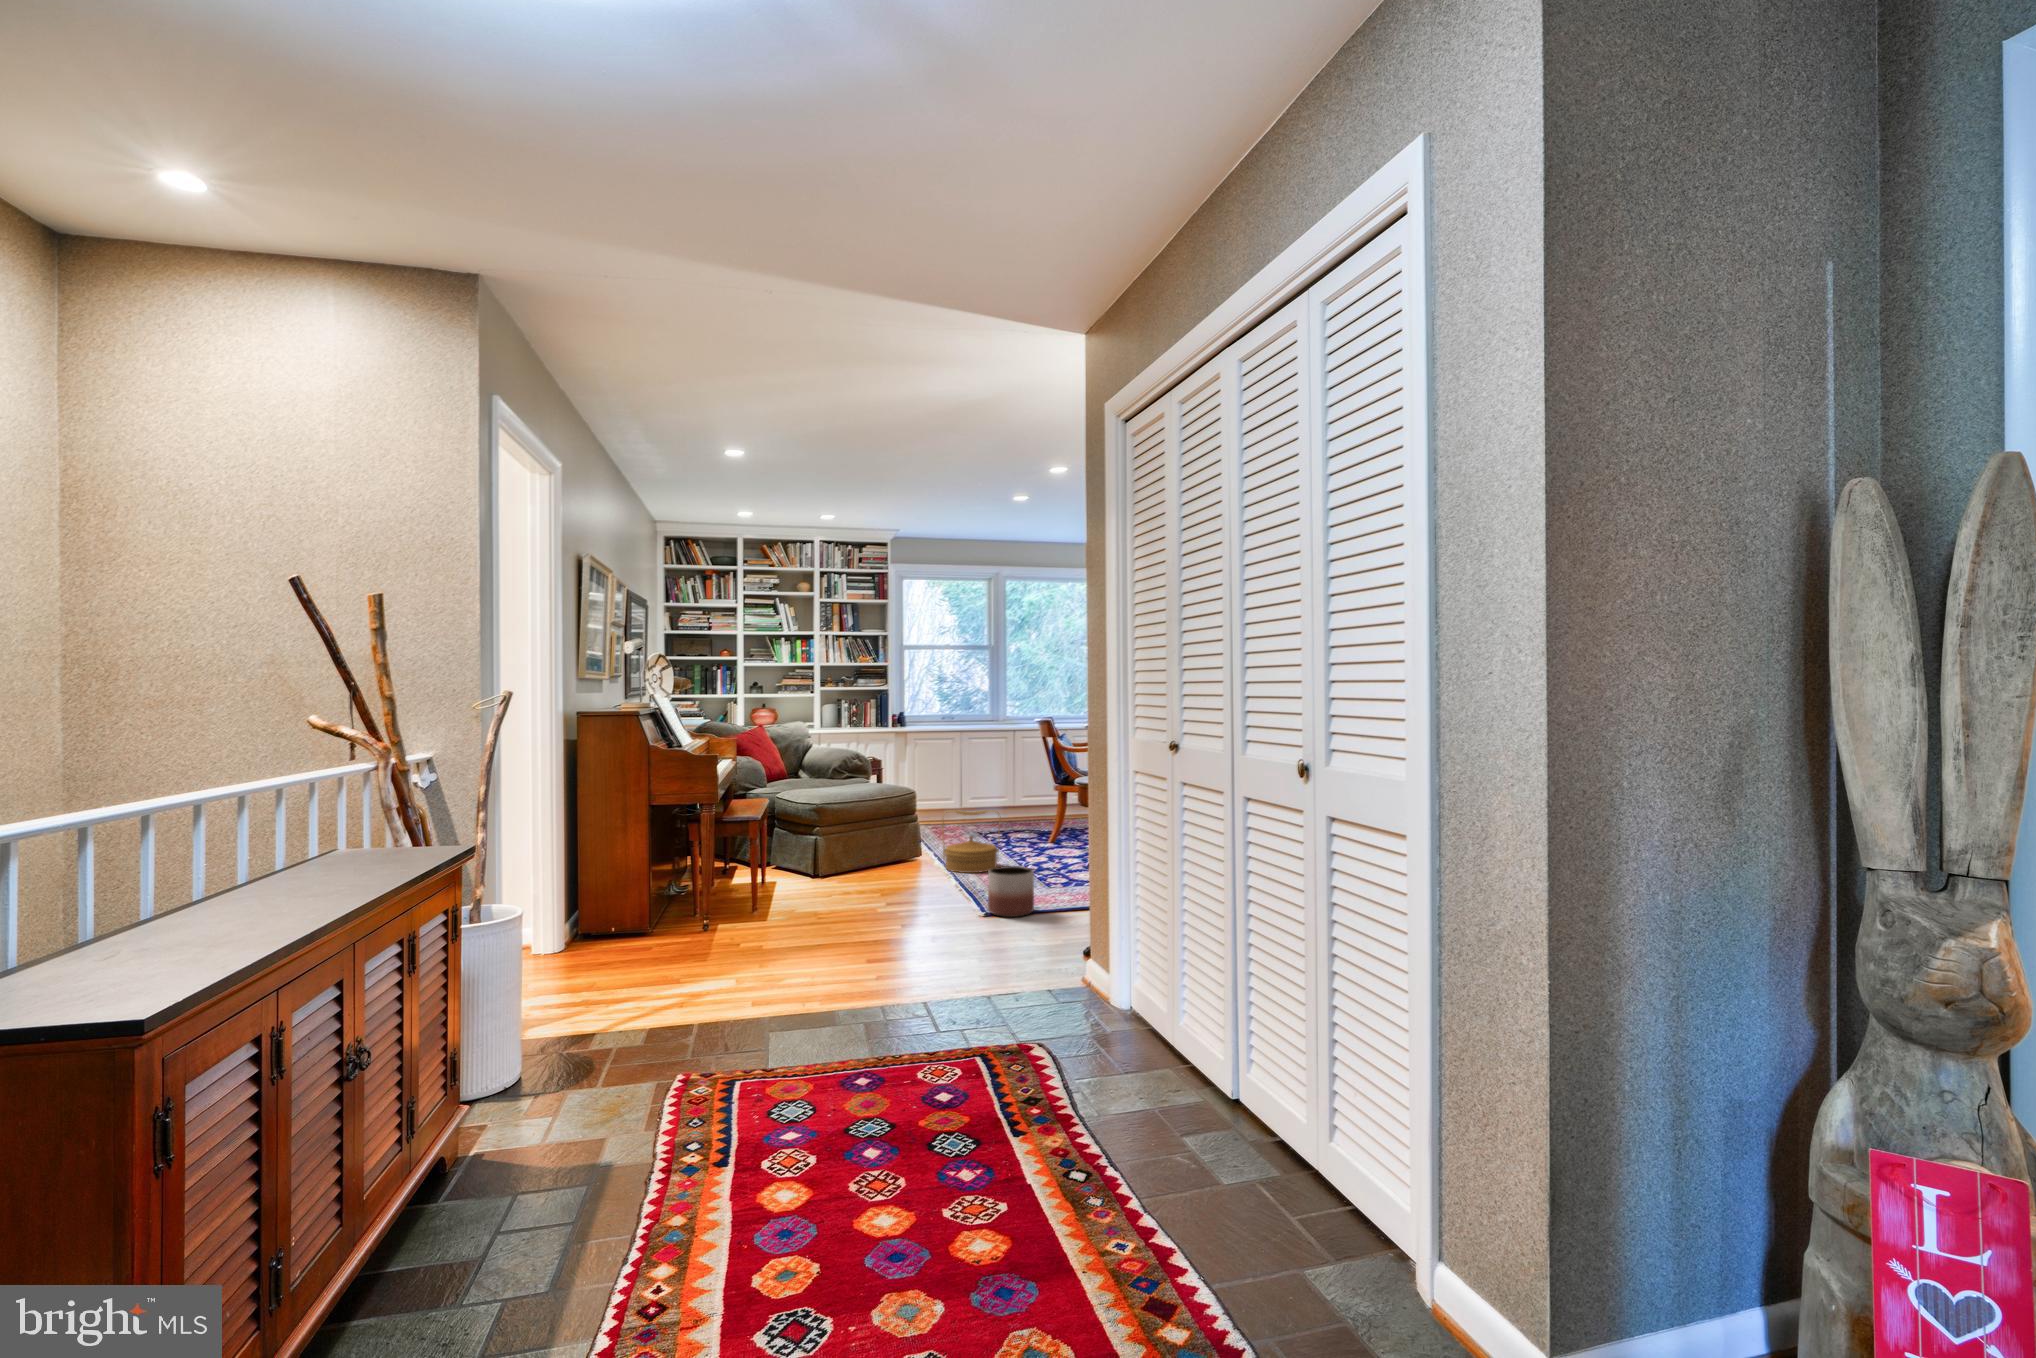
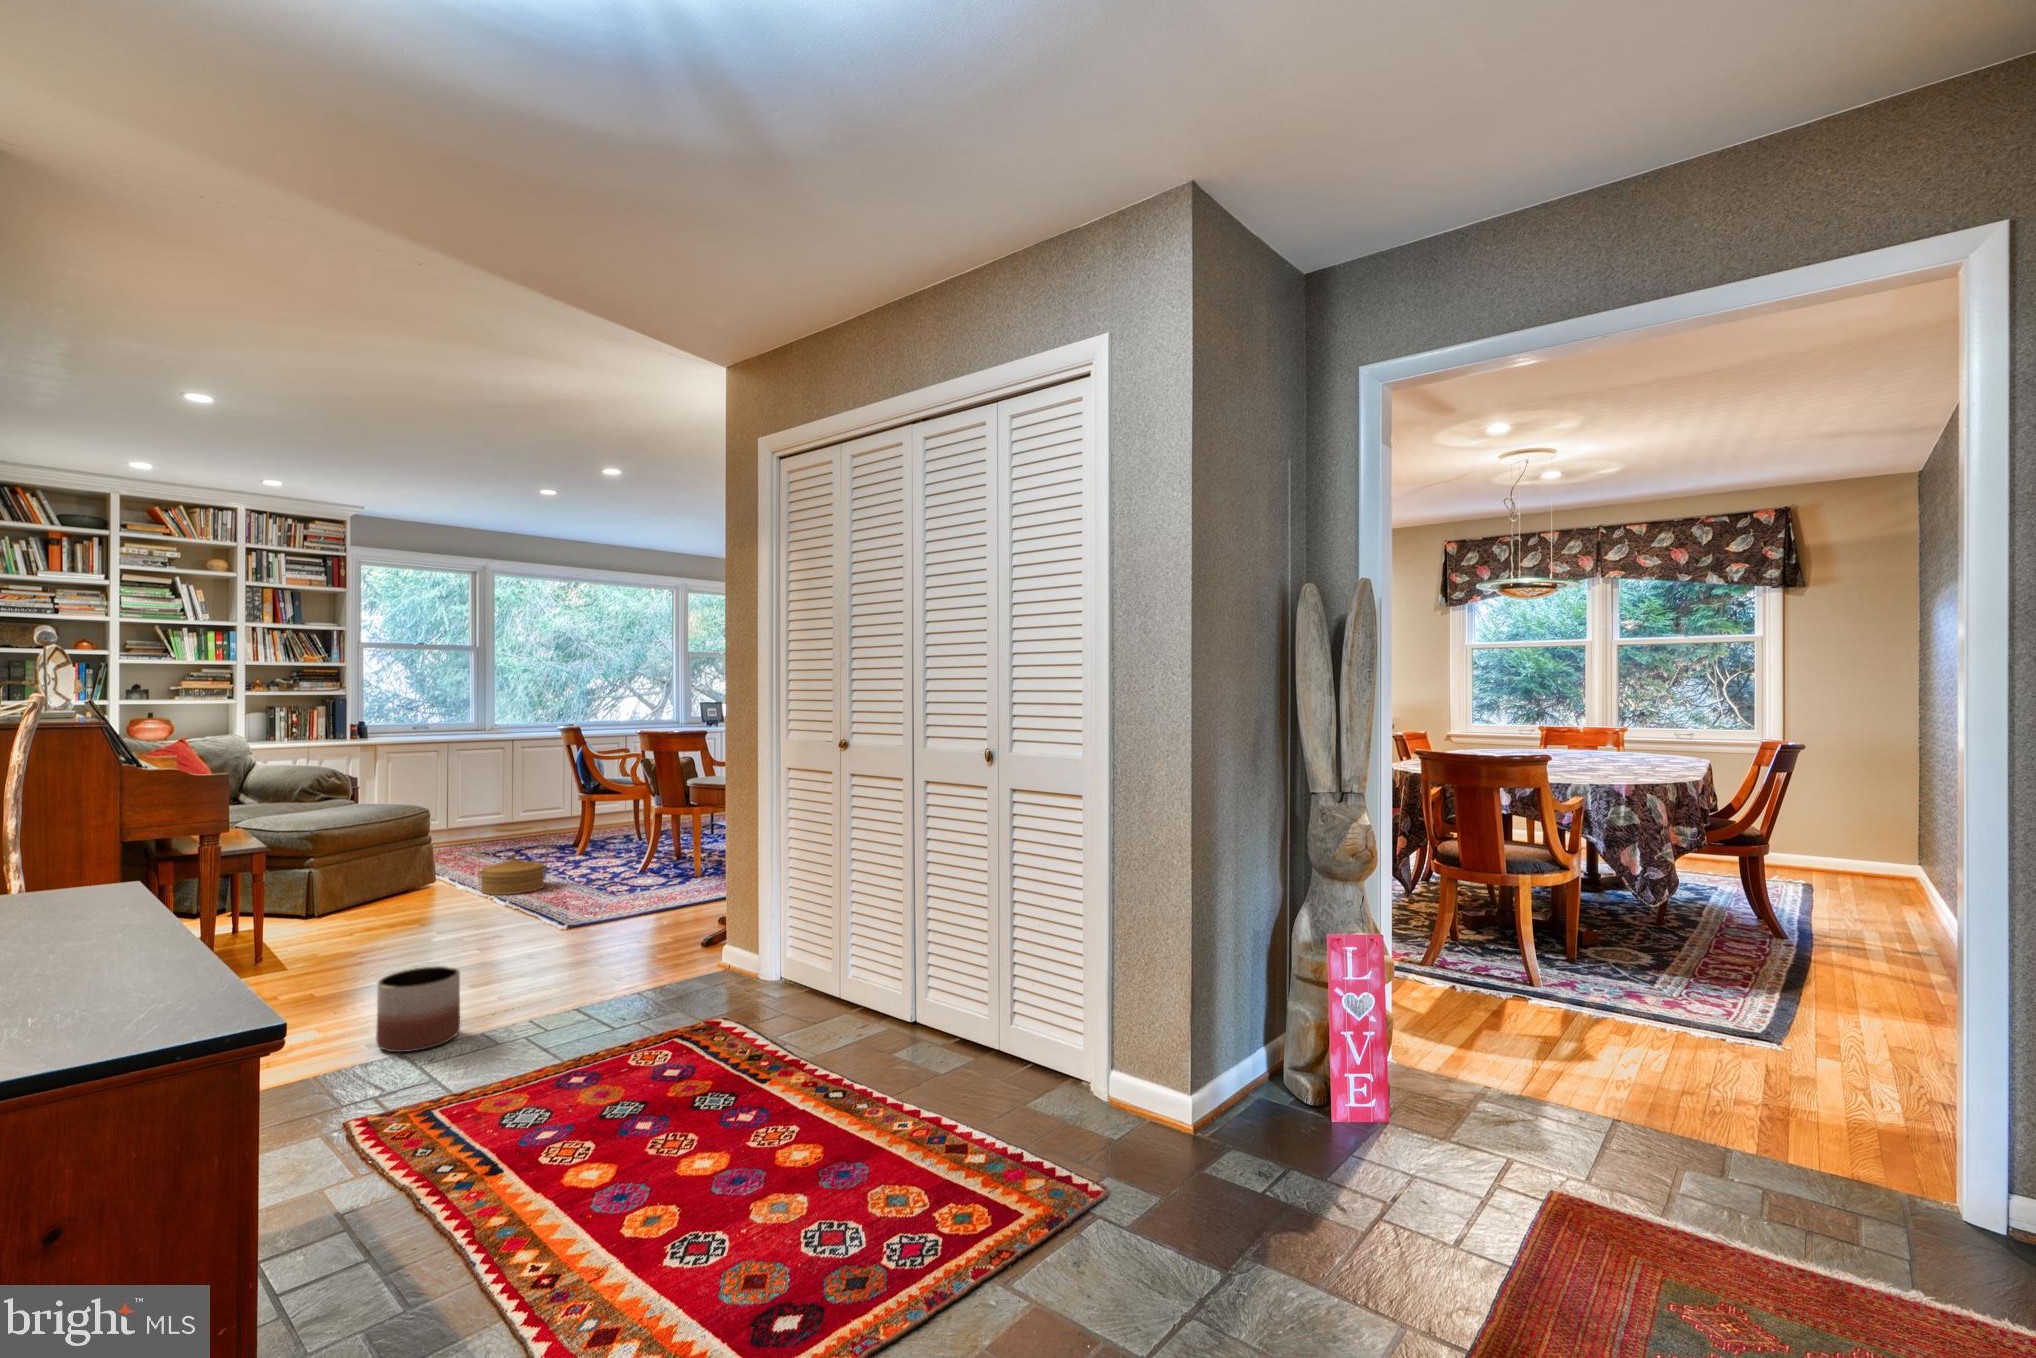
planter: present [988,866,1034,917] -> present [376,966,460,1052]

